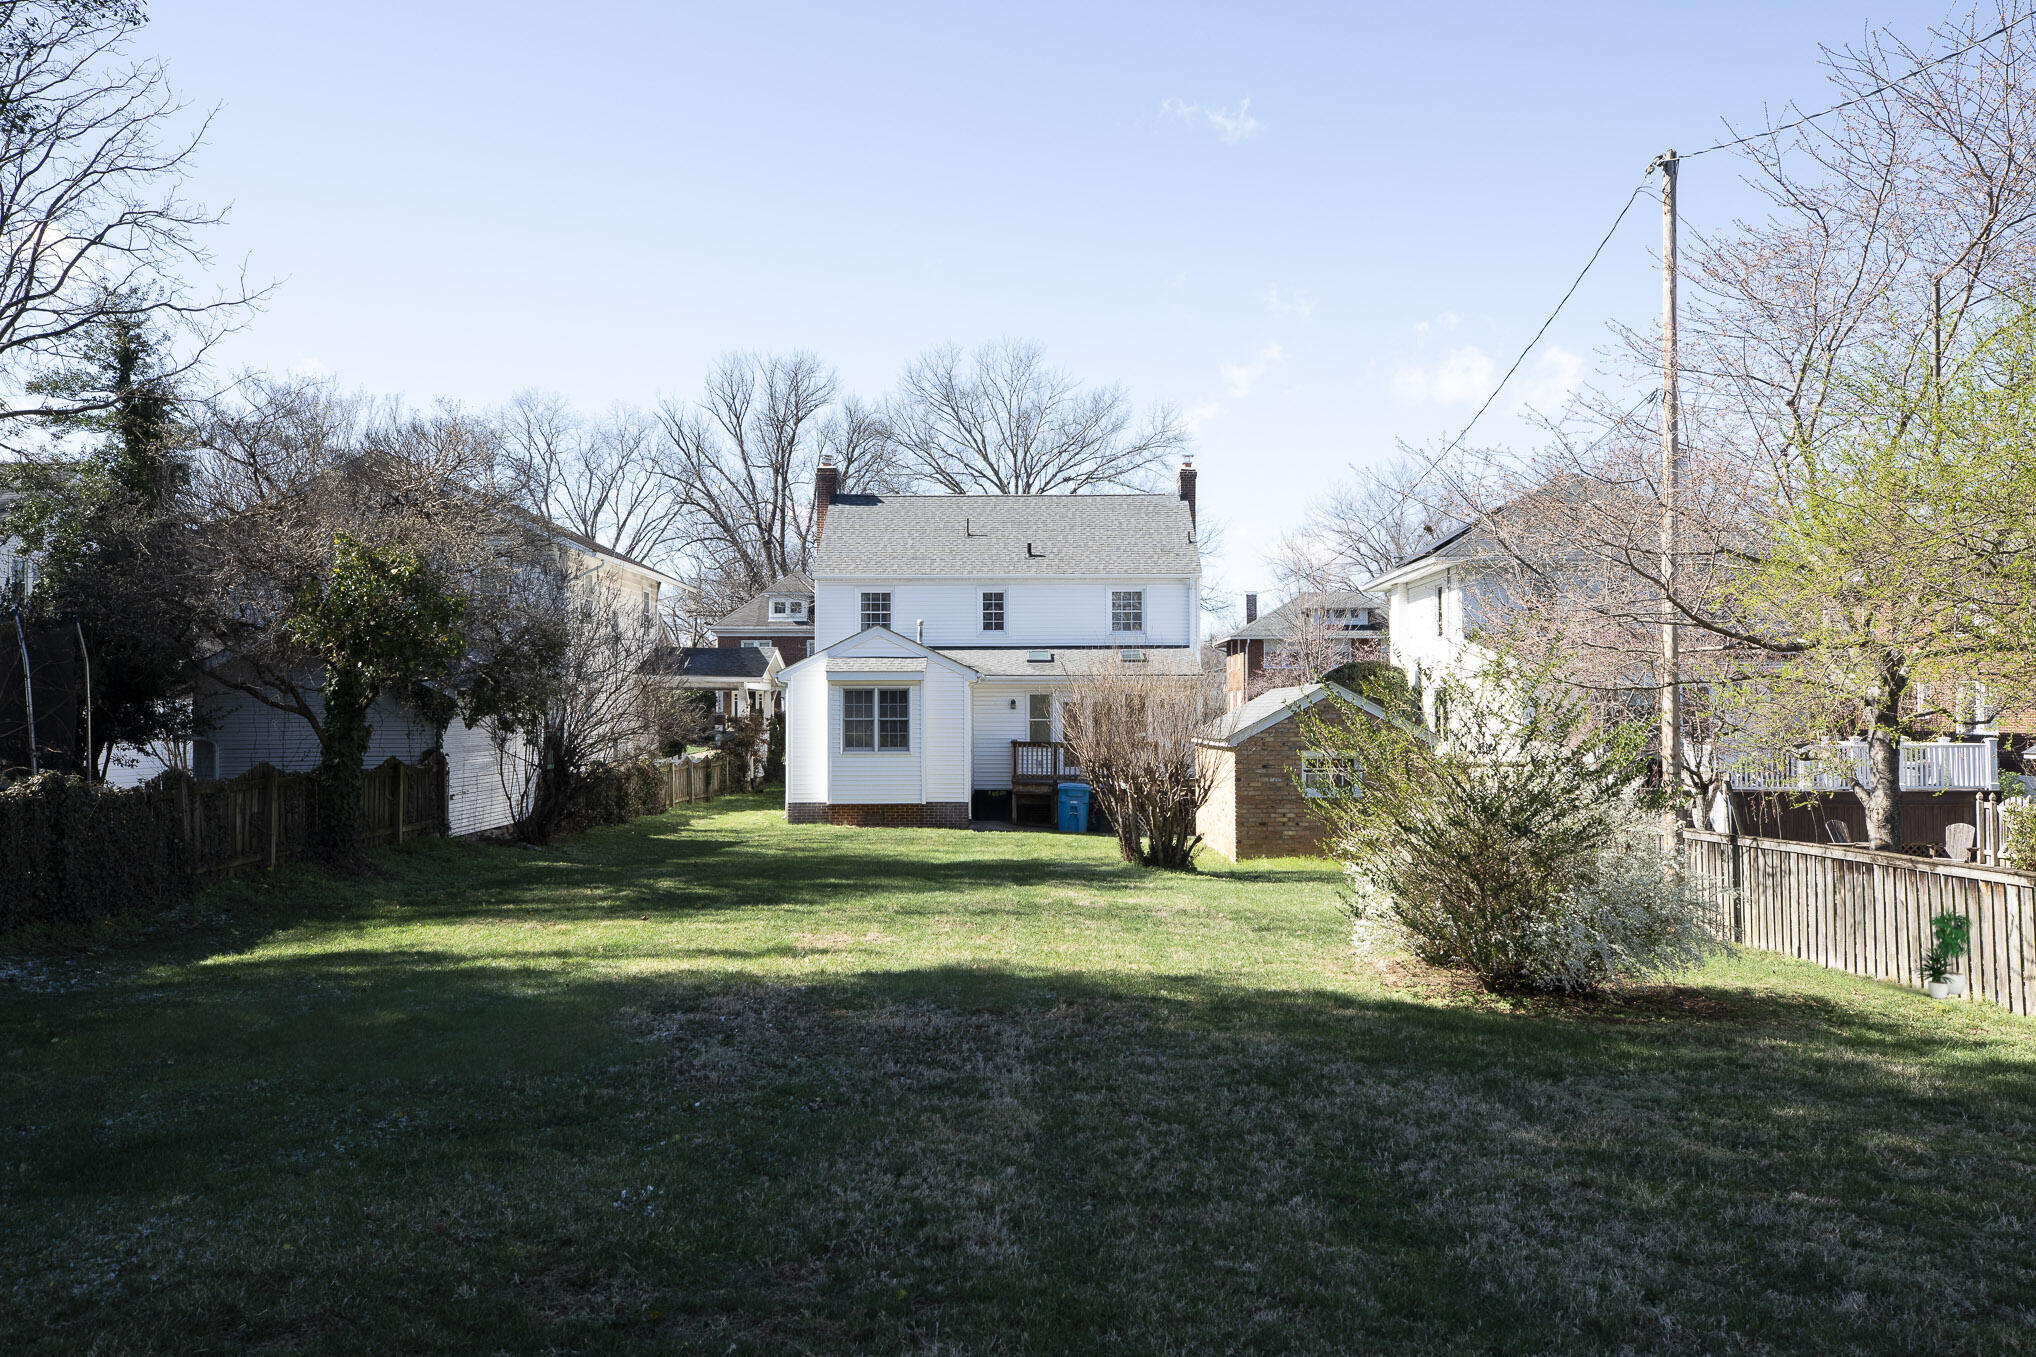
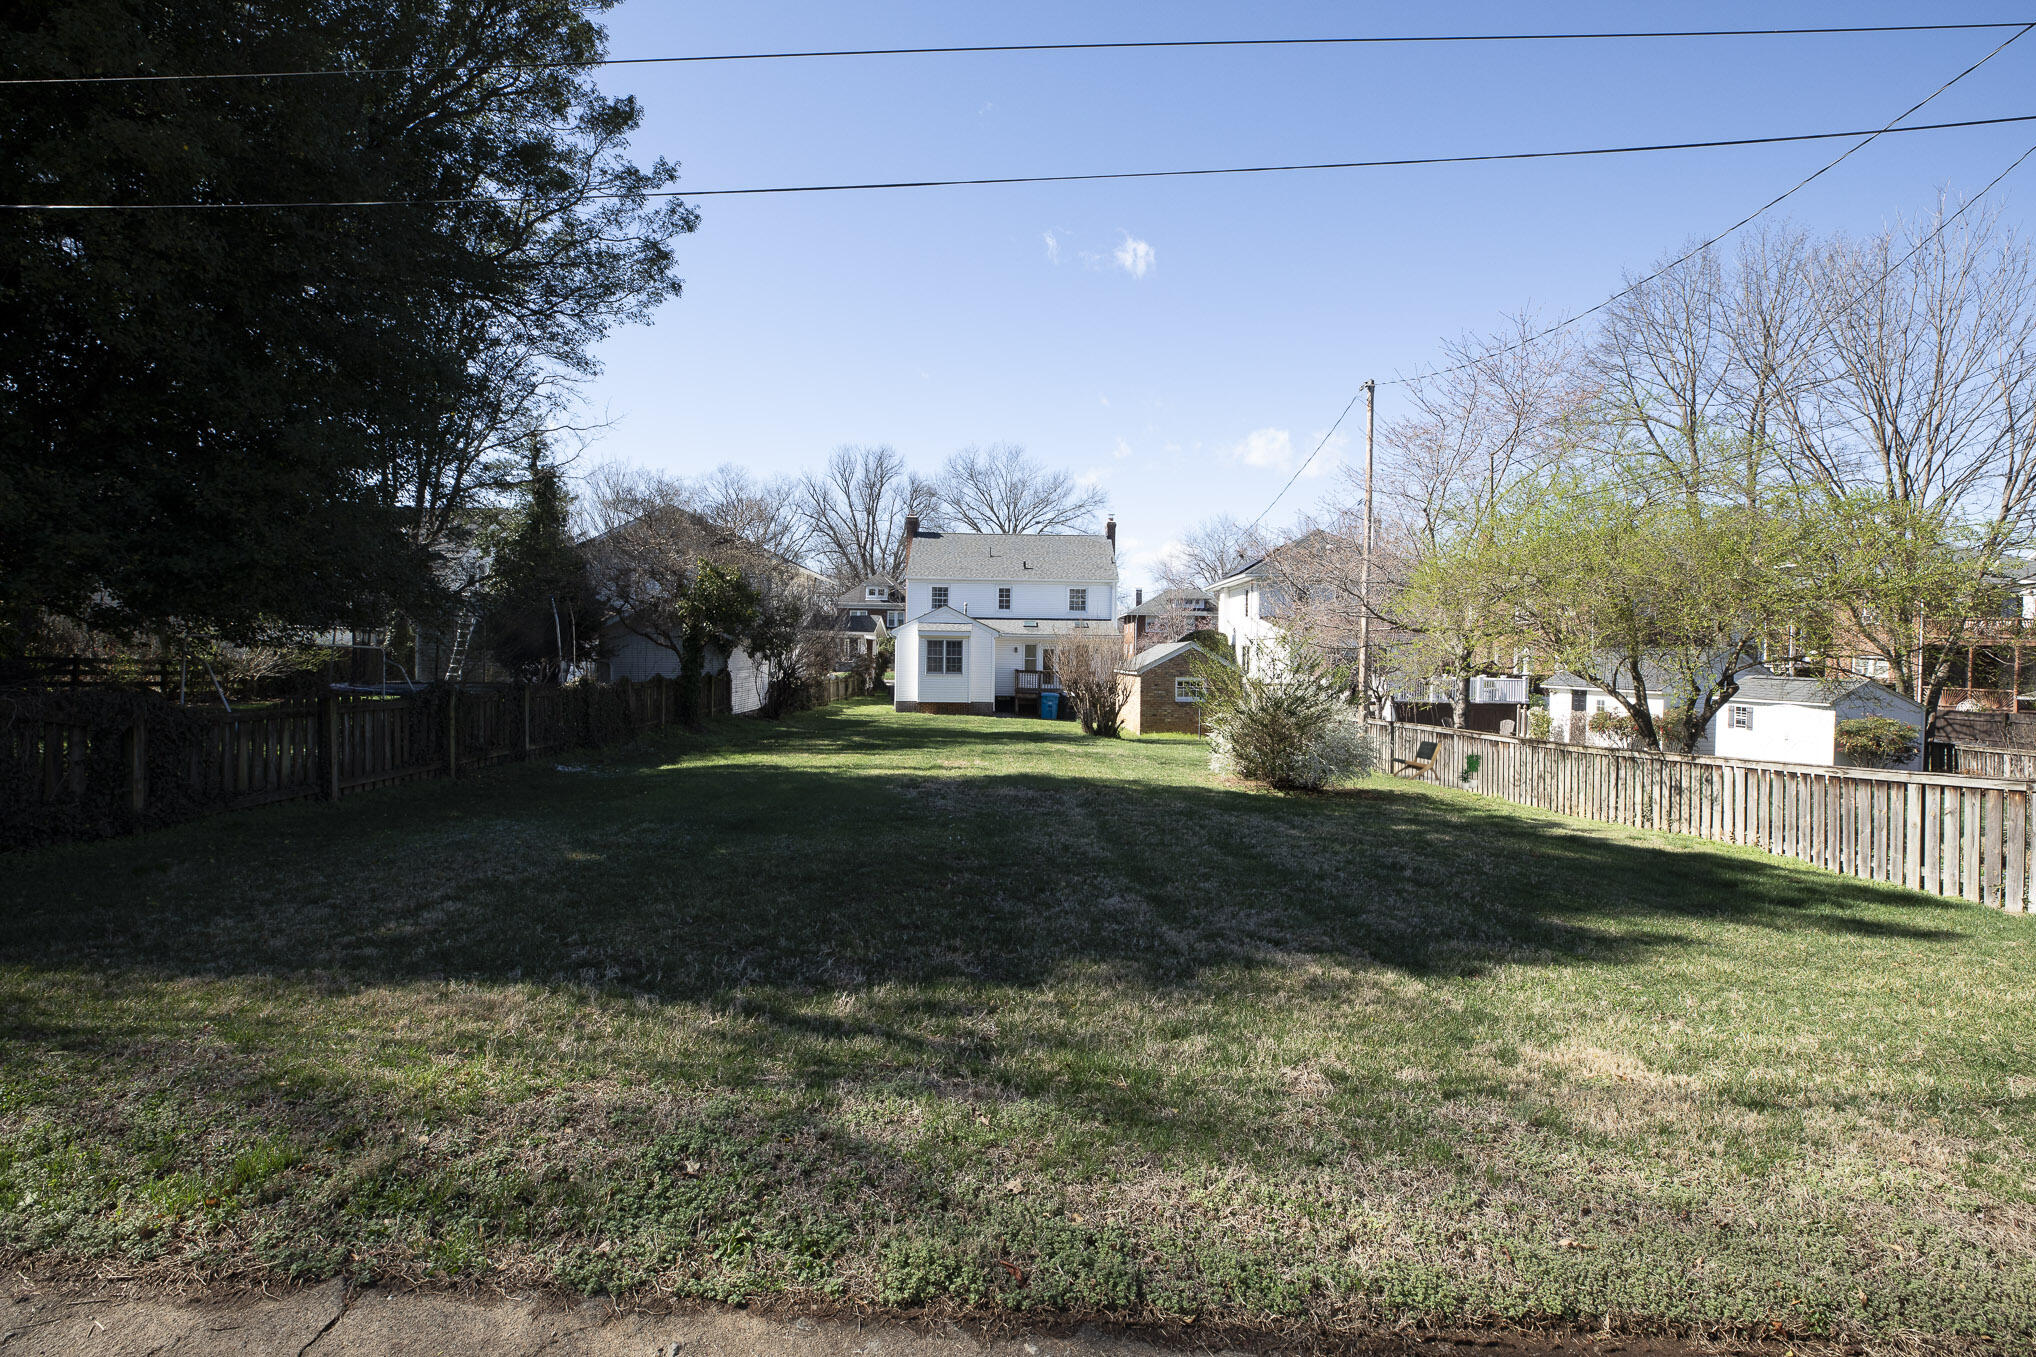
lounge chair: none [1744,877,1864,969] -> present [1391,740,1441,780]

